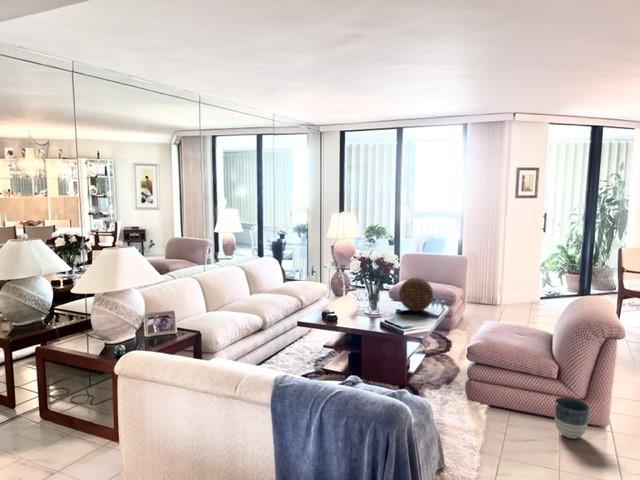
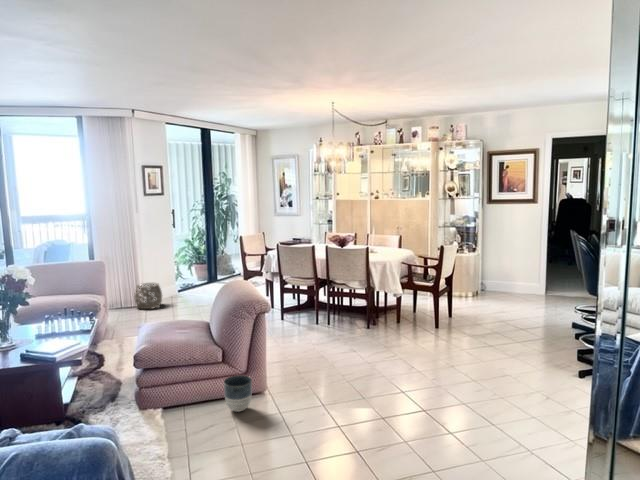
decorative orb: present [399,278,433,311] -> none [36,292,80,332]
woven basket: none [495,283,523,310] -> present [134,283,162,309]

